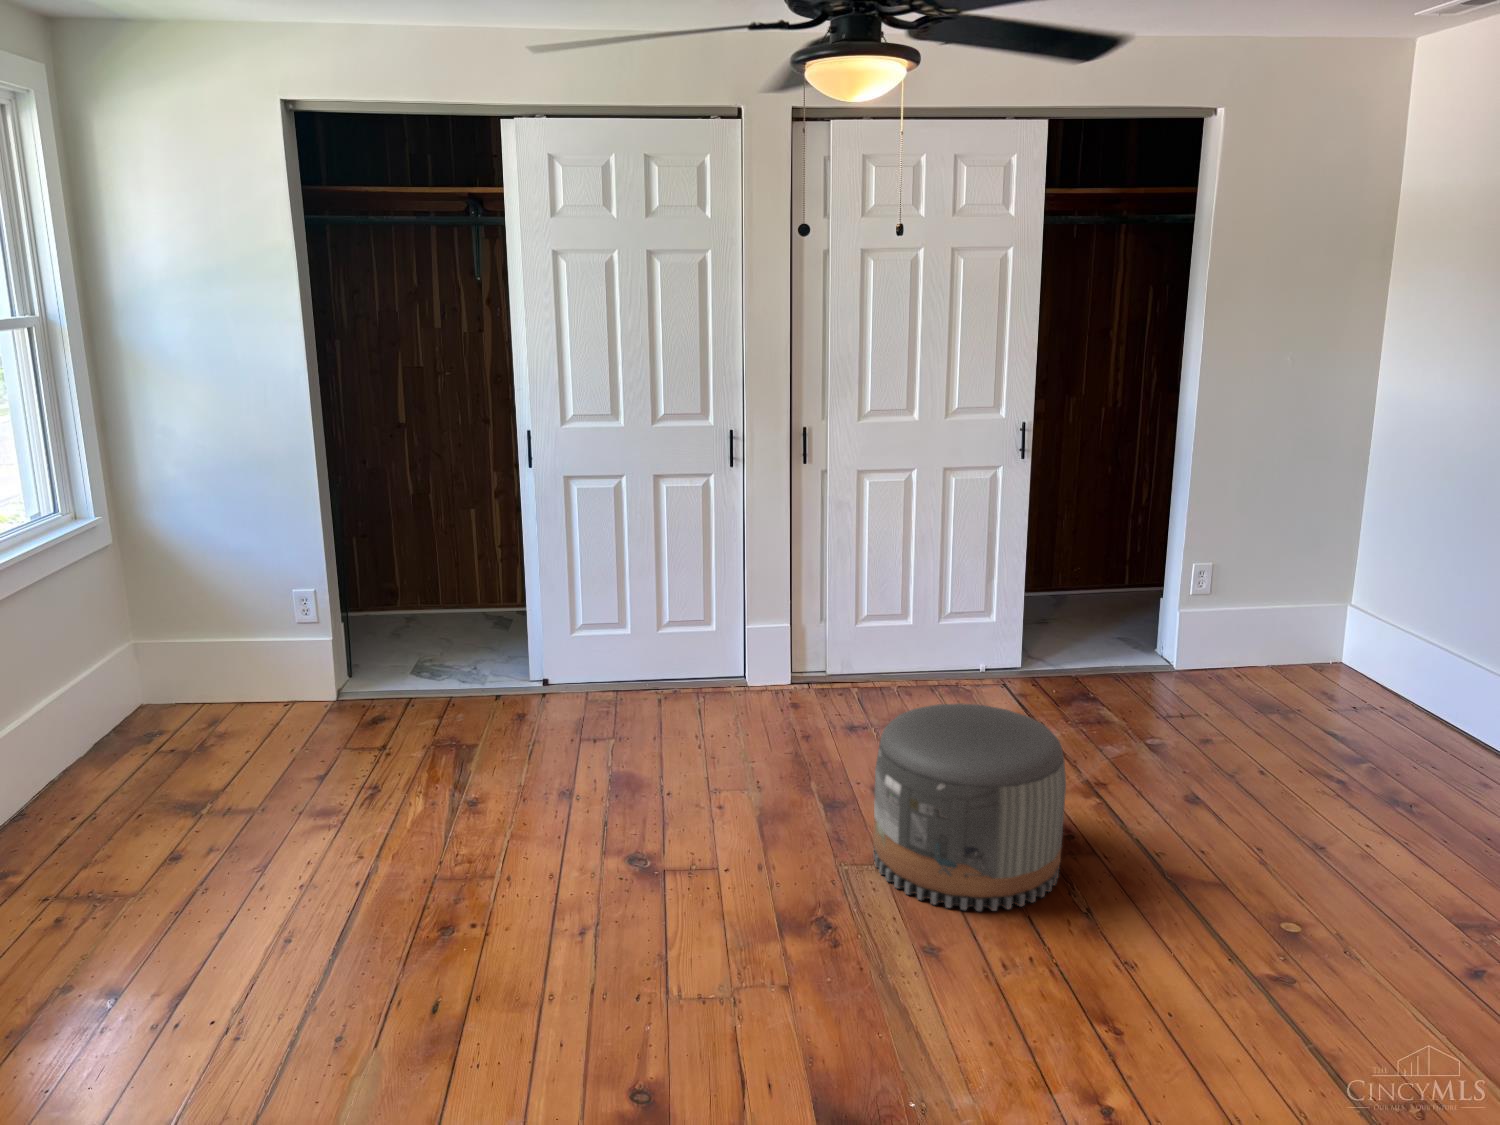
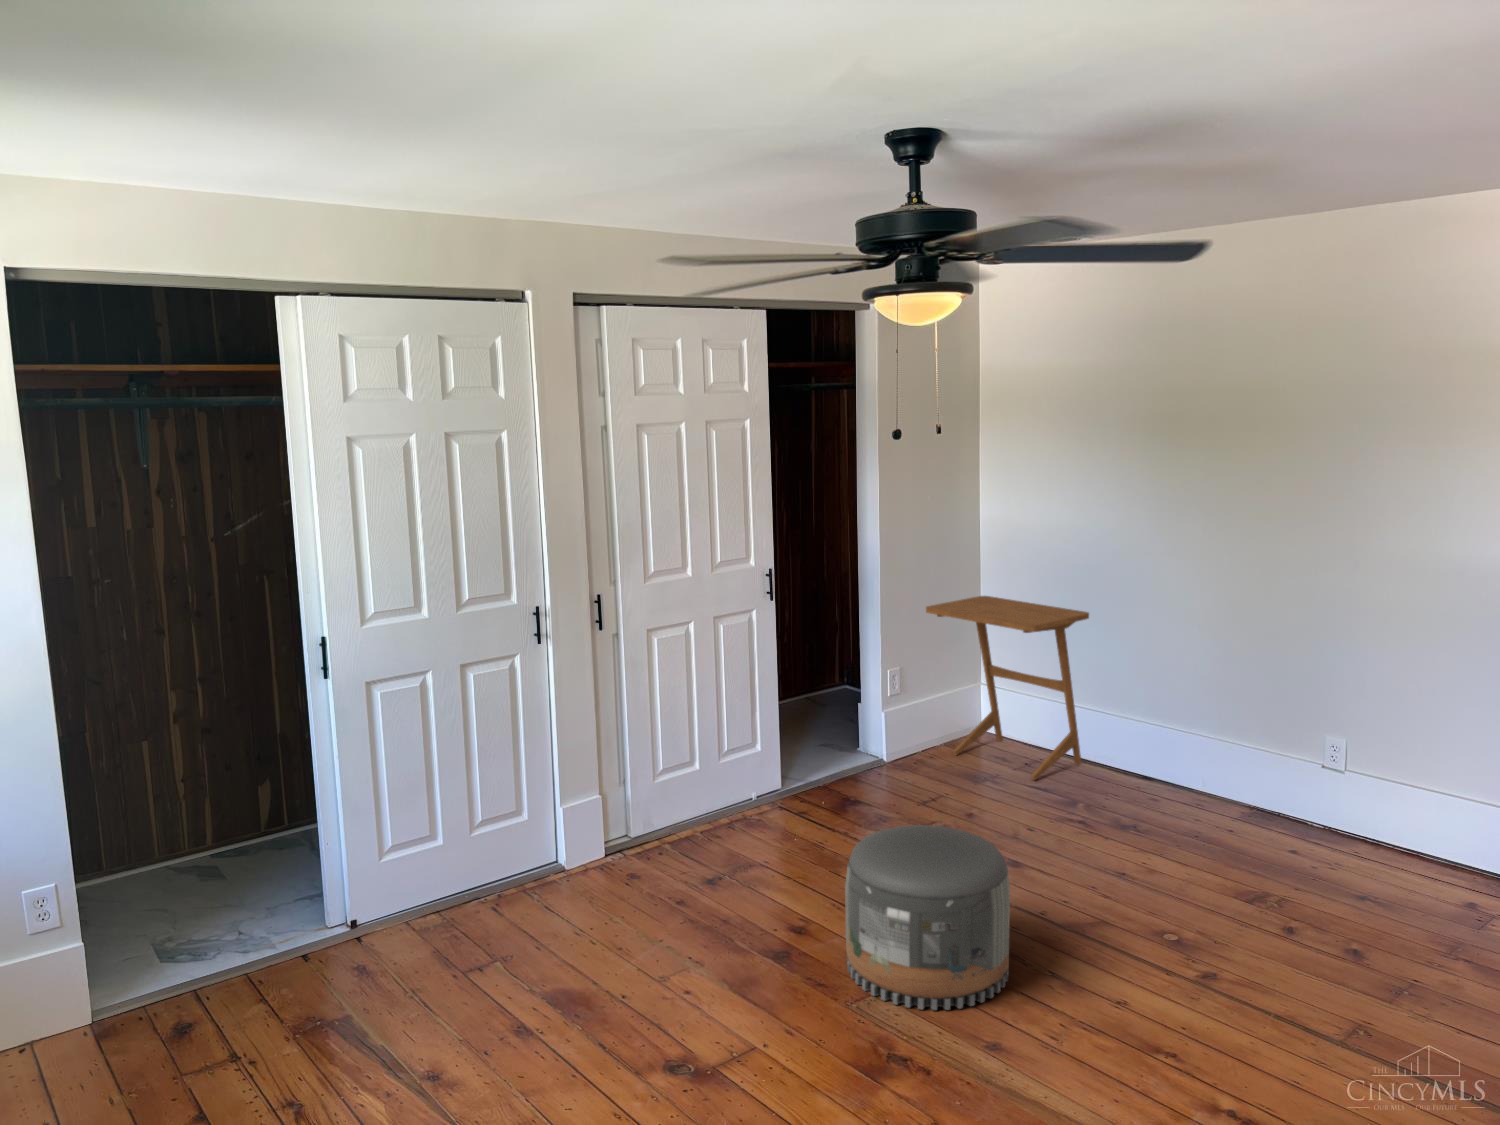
side table: none [1250,491,1469,727] -> present [926,596,1089,780]

